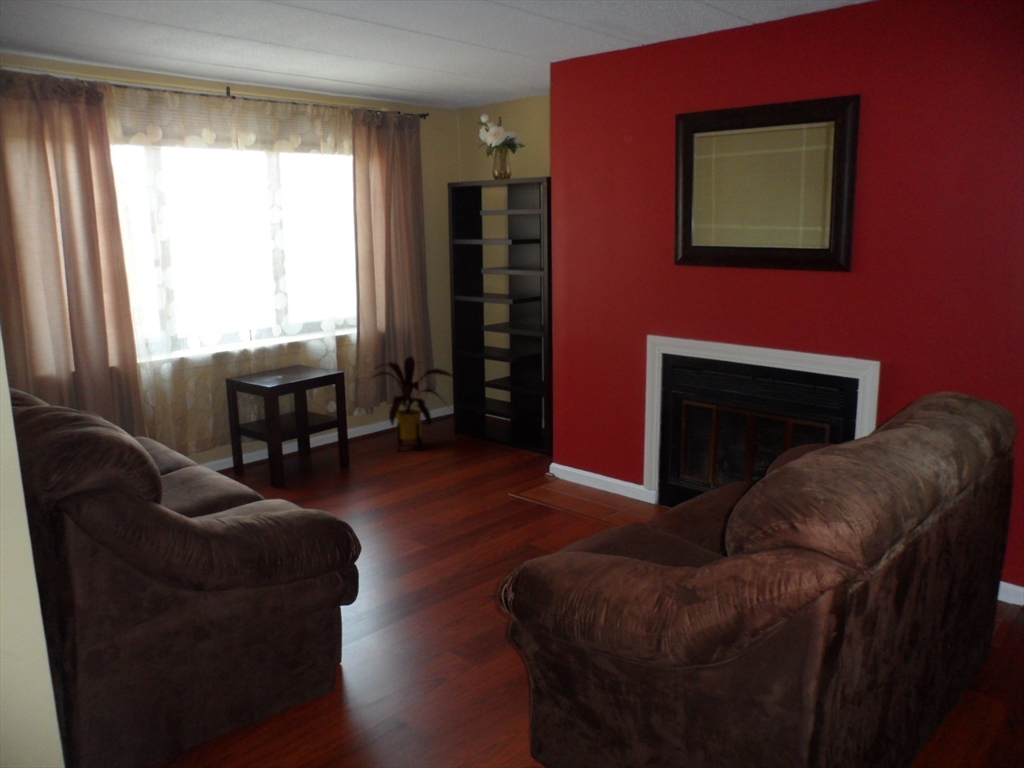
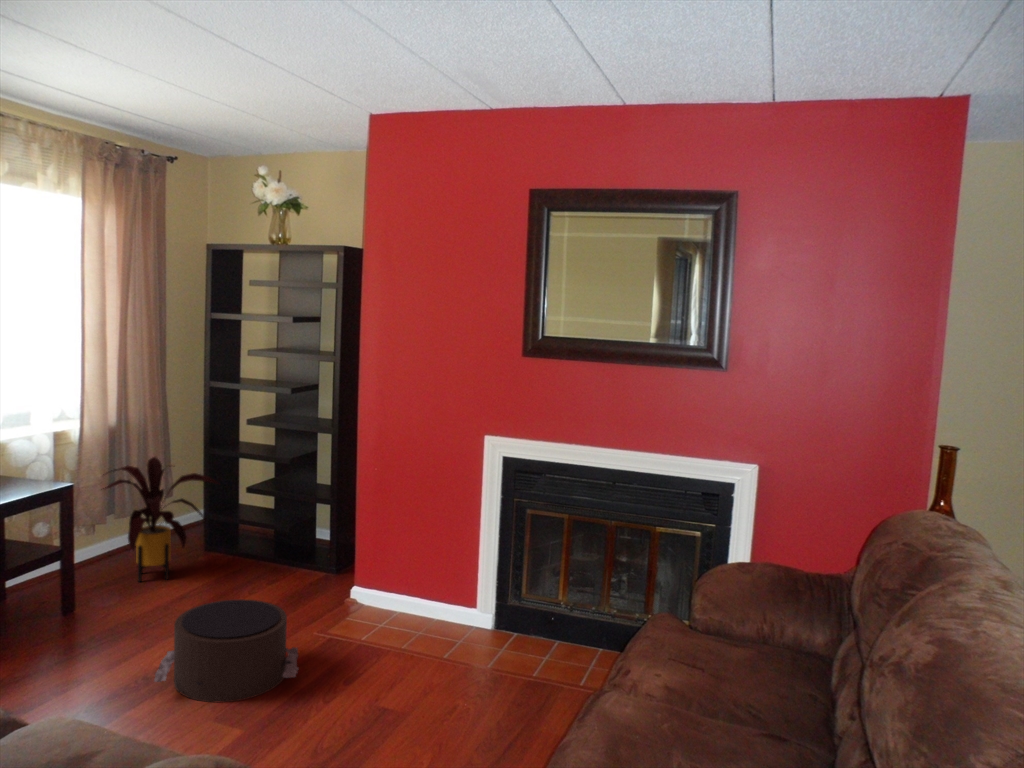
pouf: none [383,461,491,532] -> present [154,599,299,703]

